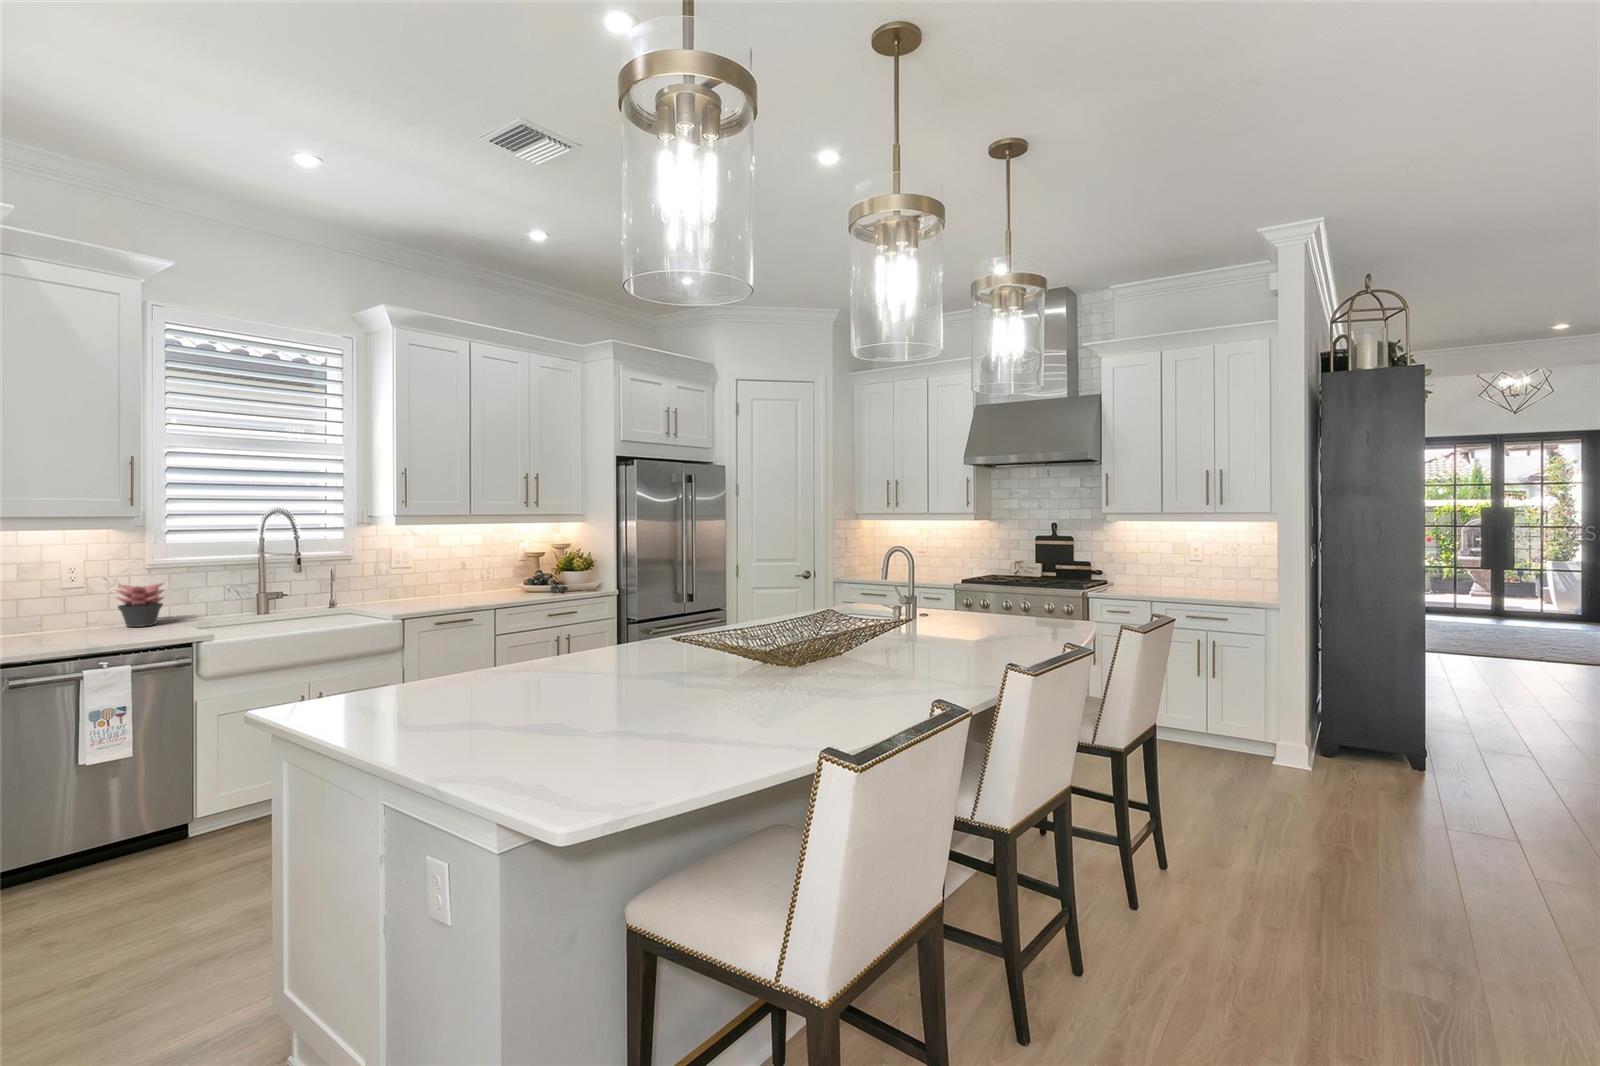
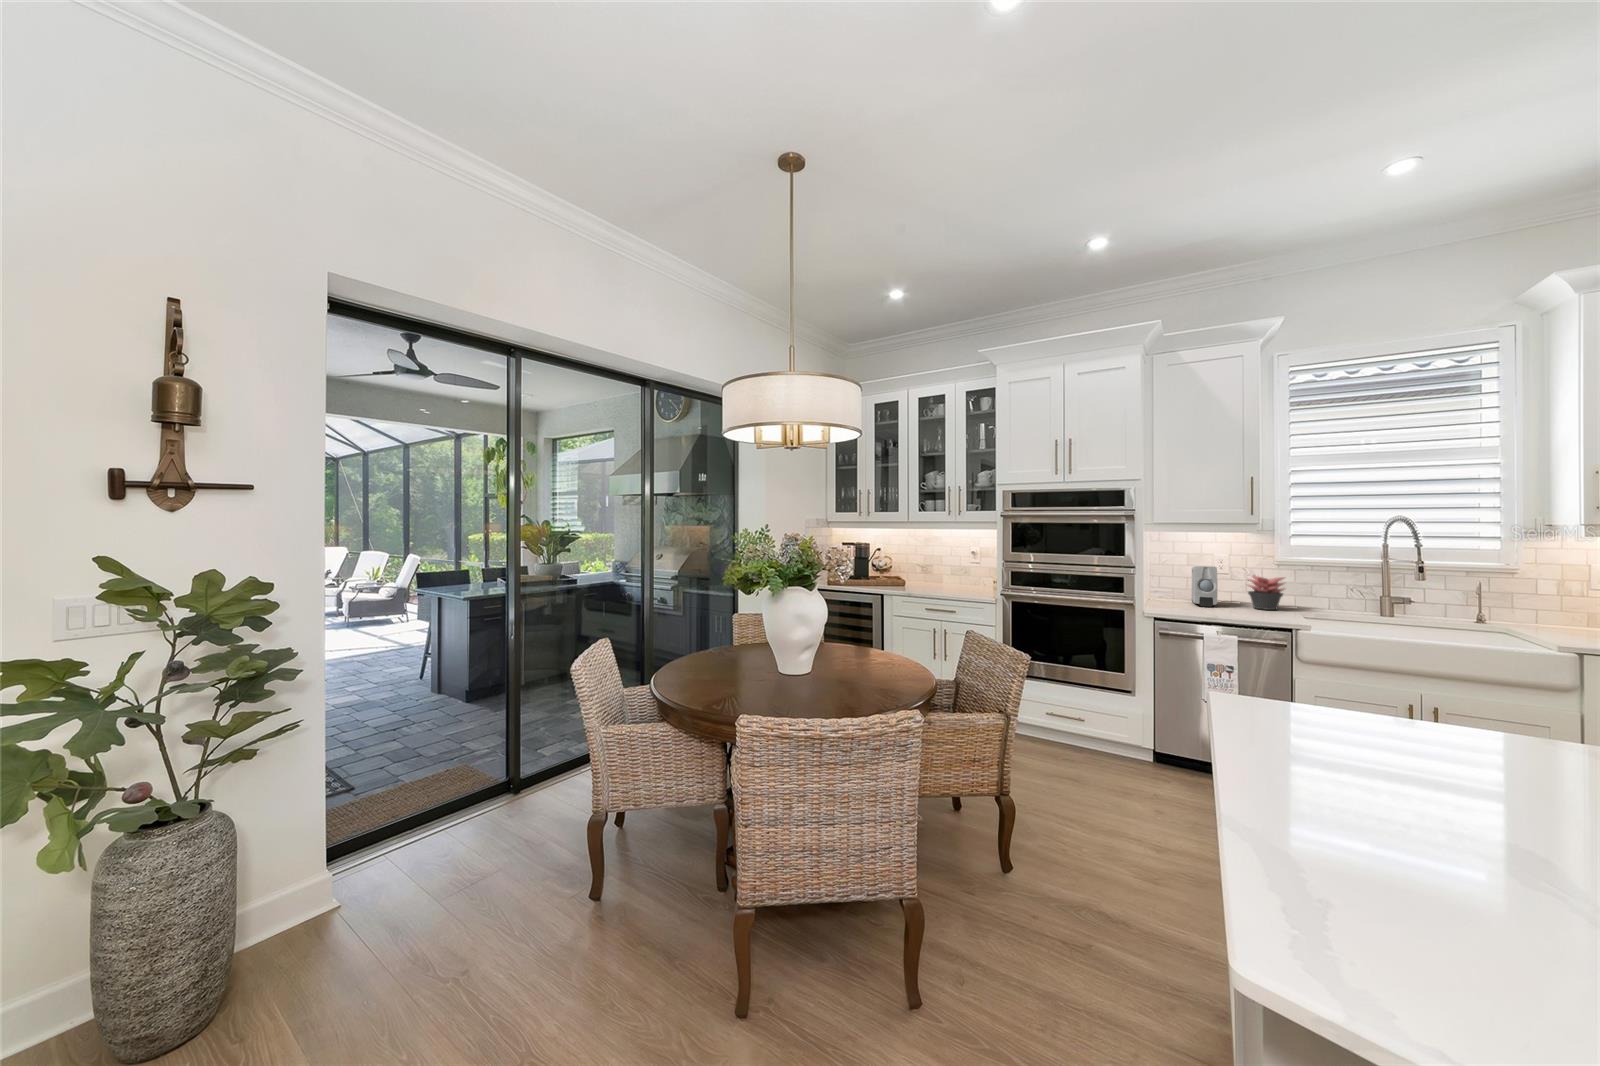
soap dispenser: none [31,578,80,635] -> present [1192,566,1218,607]

